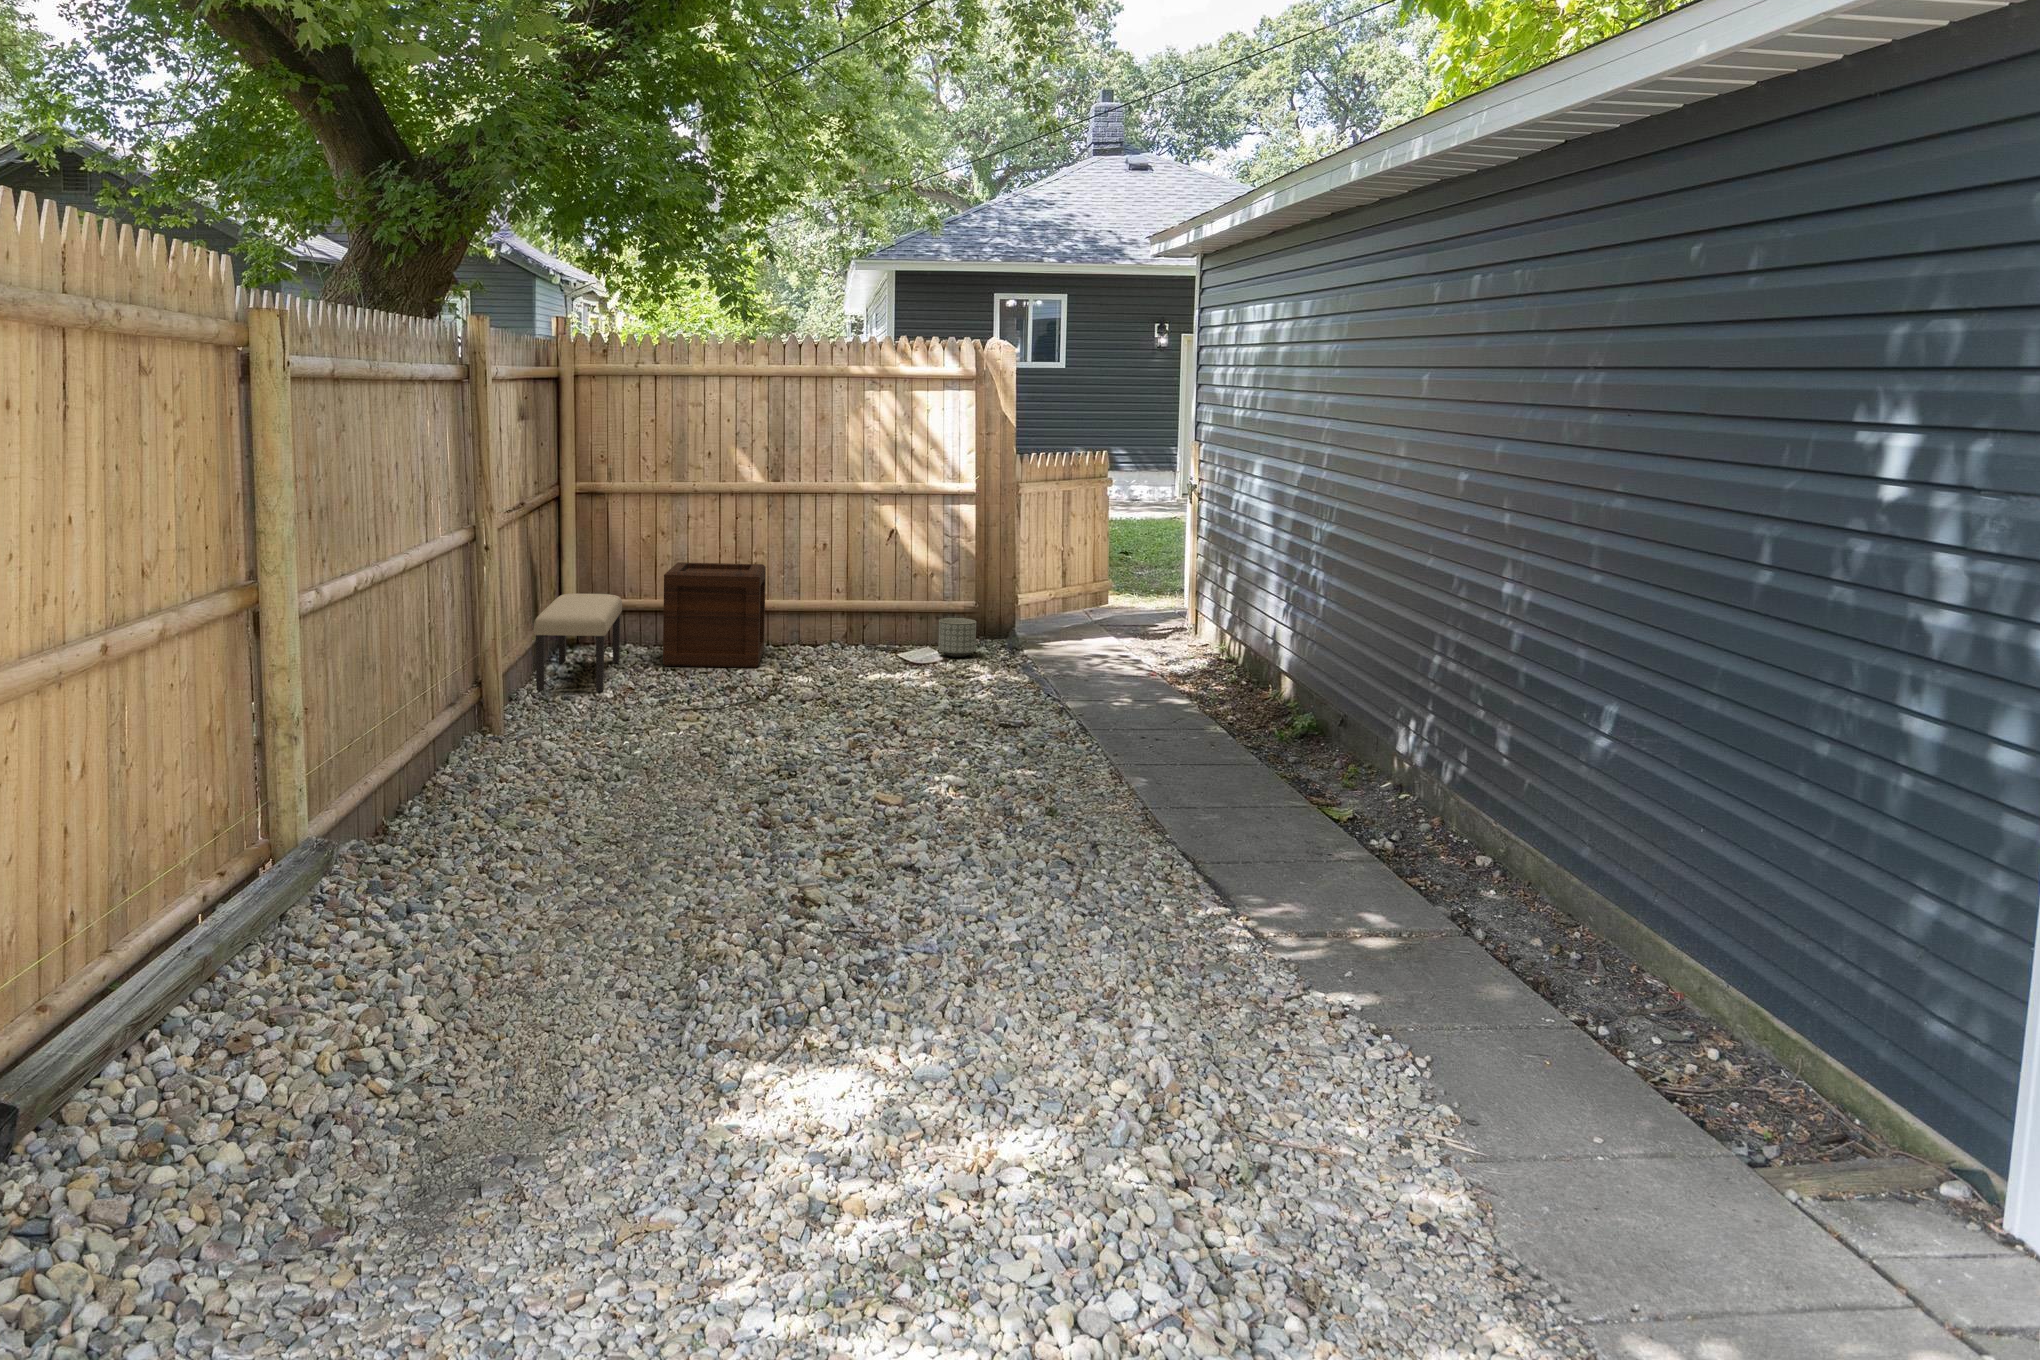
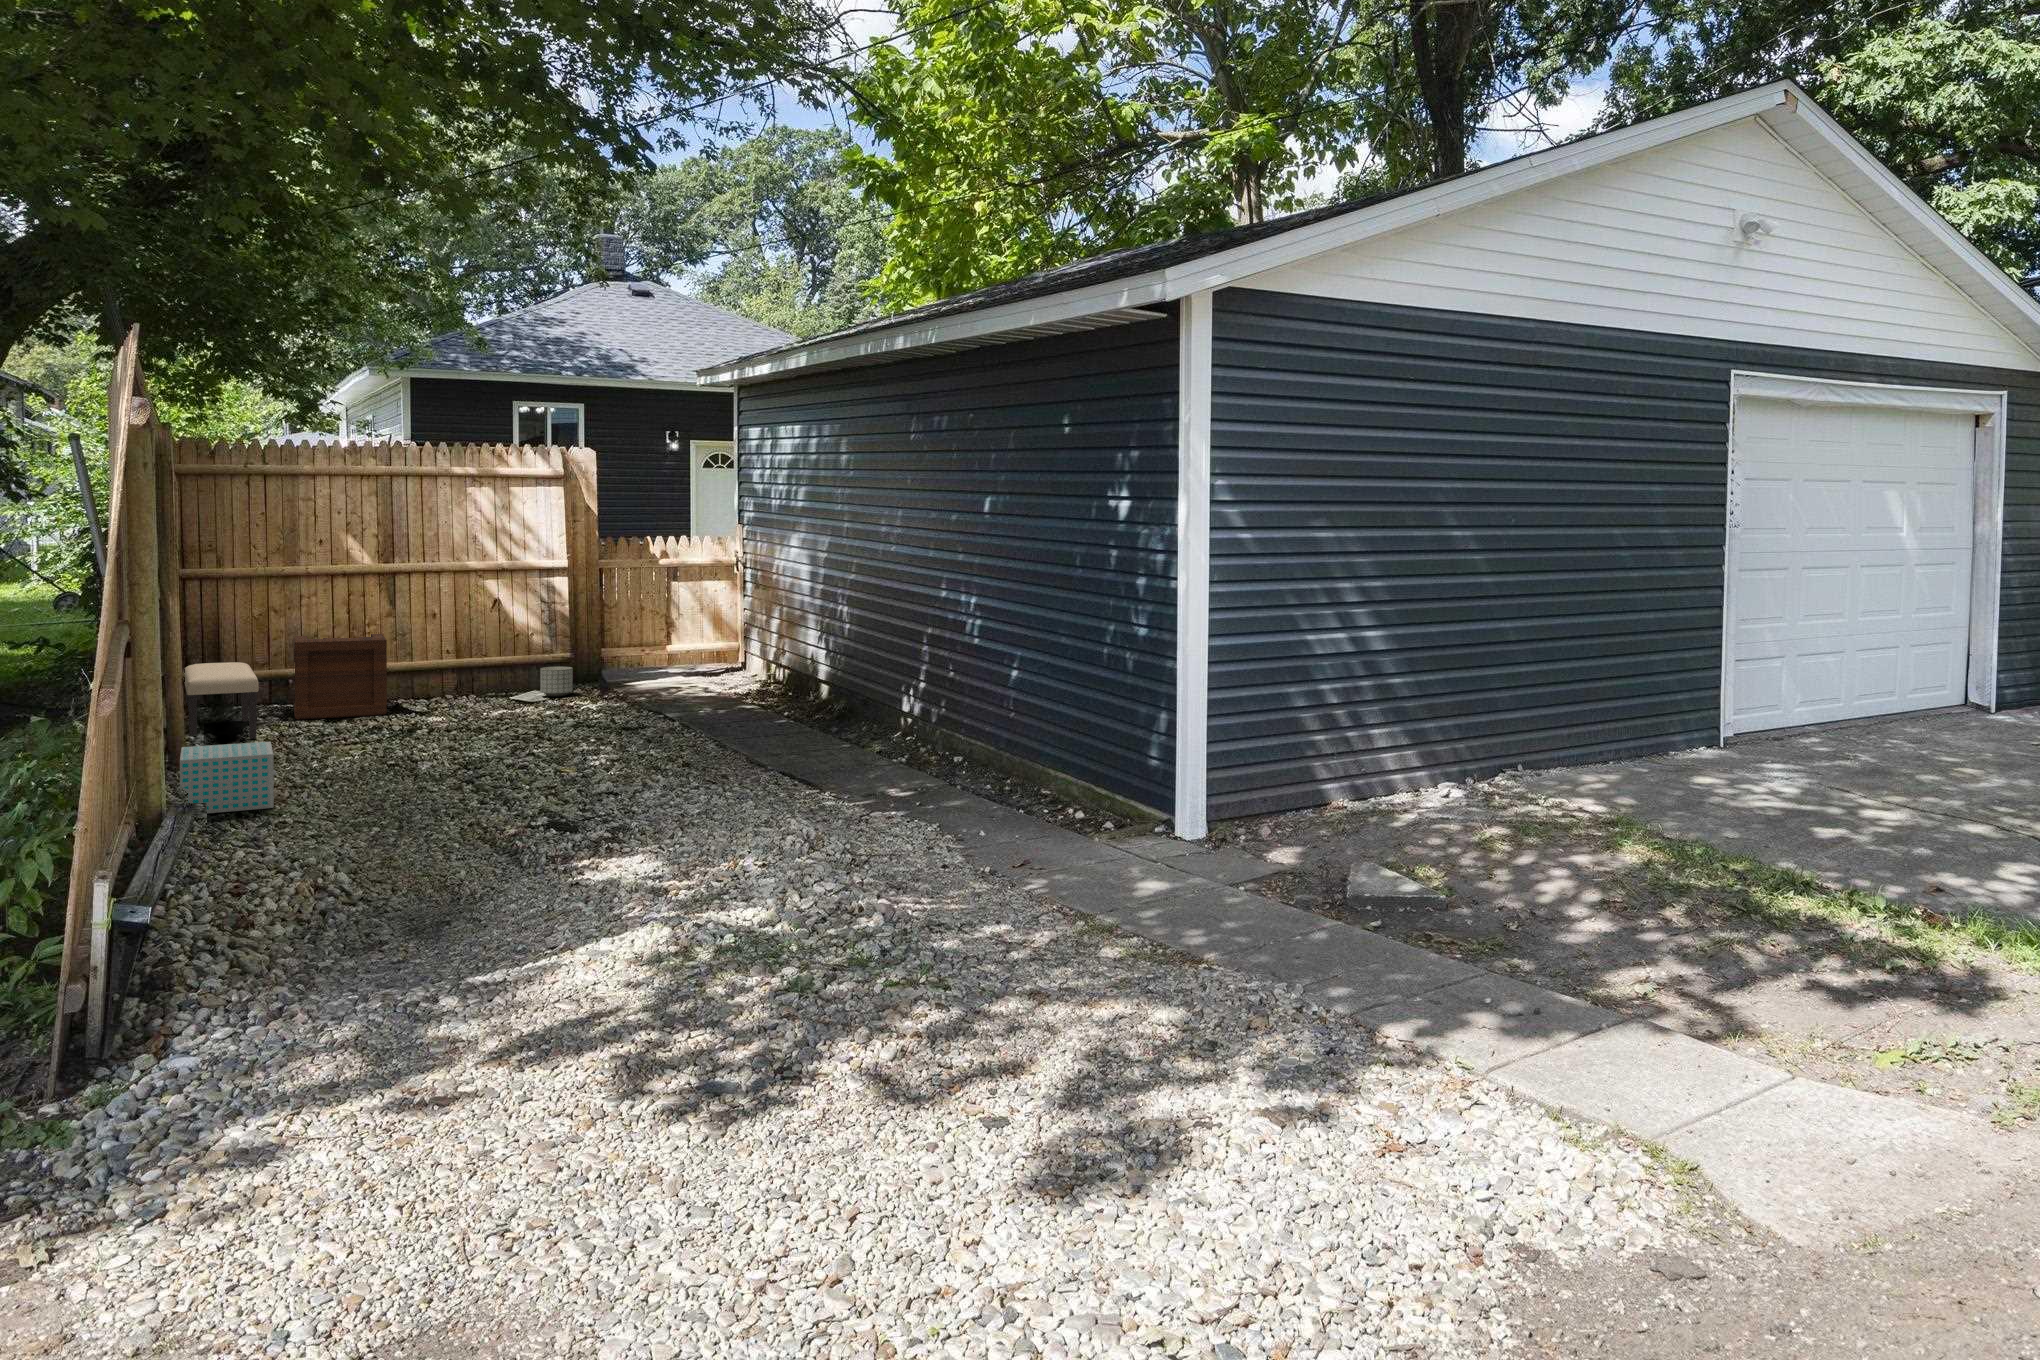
storage box: none [410,722,537,820] -> present [180,742,277,813]

